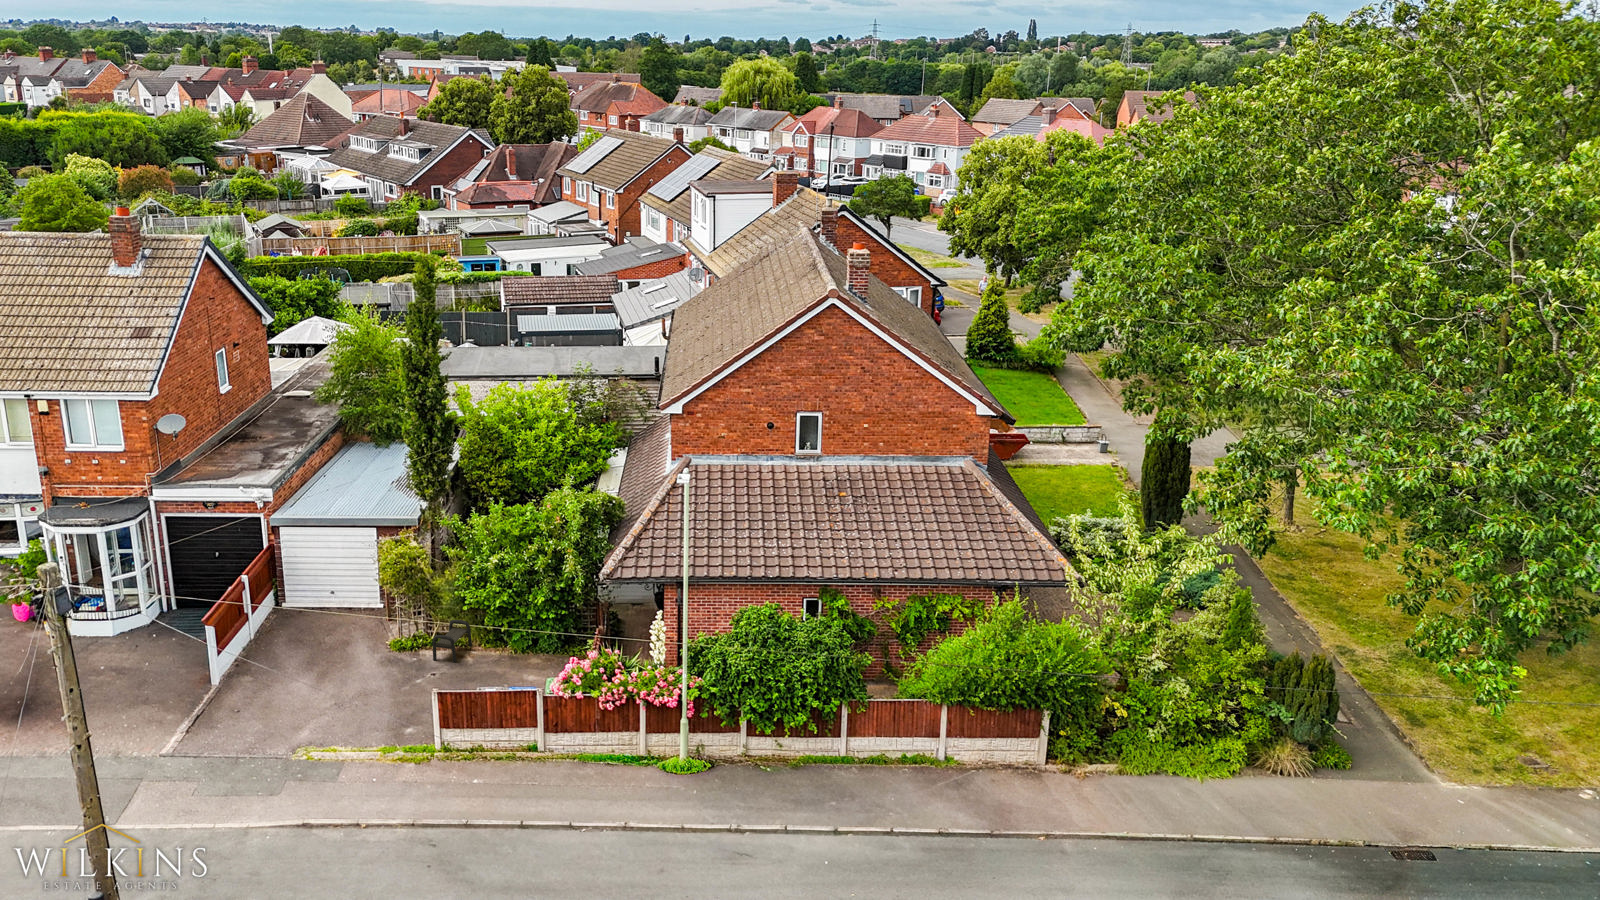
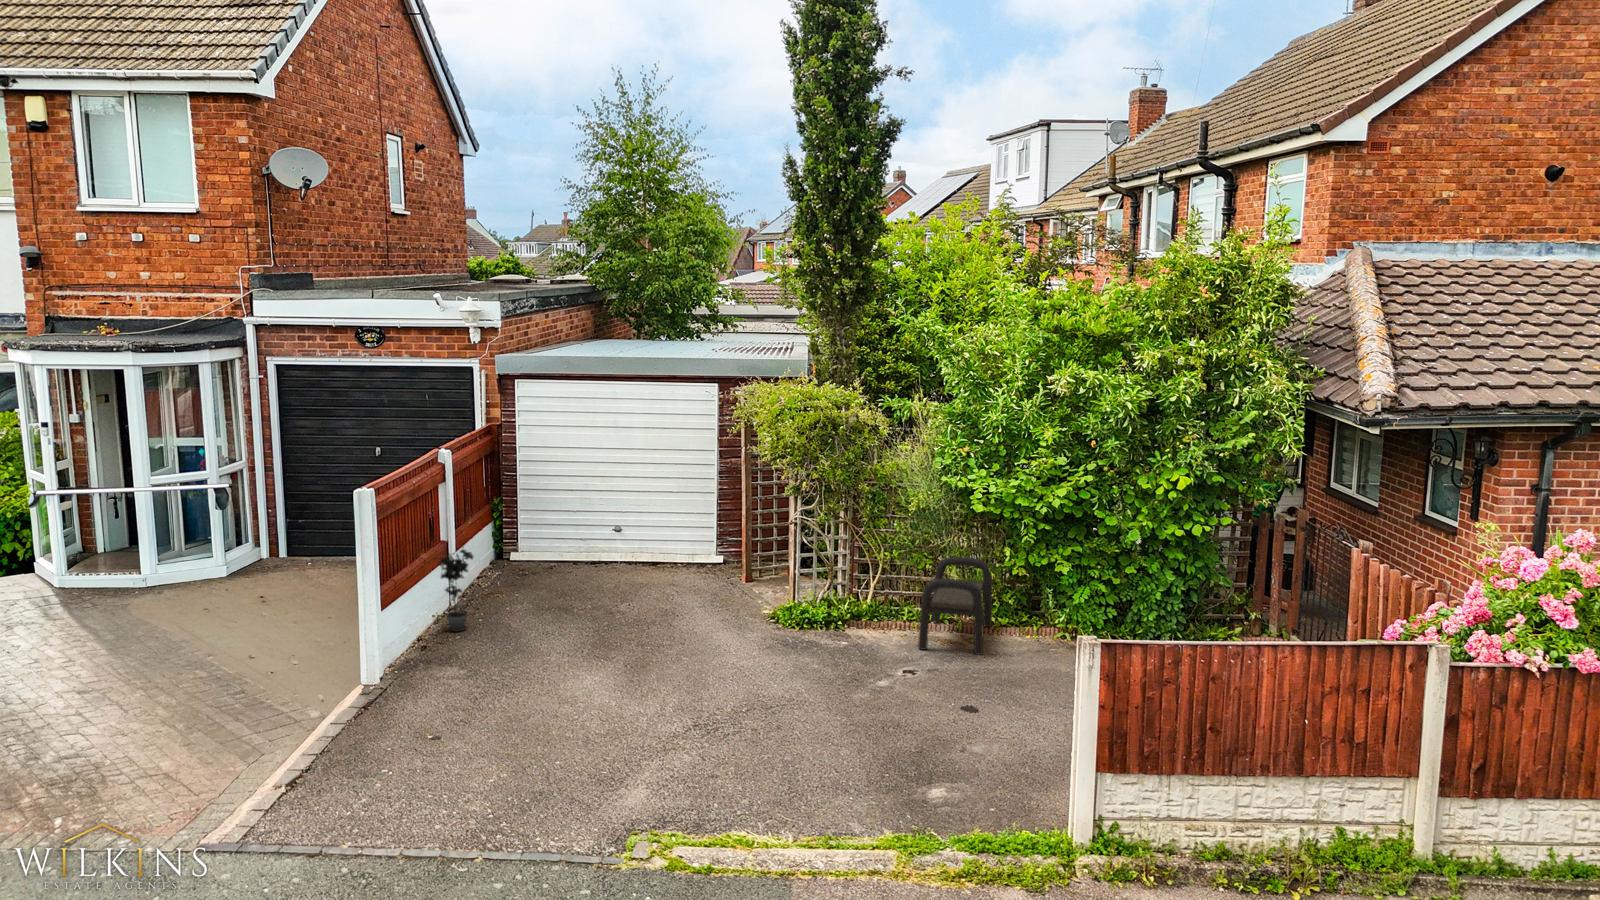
potted plant: none [240,620,258,653] -> present [436,546,473,632]

